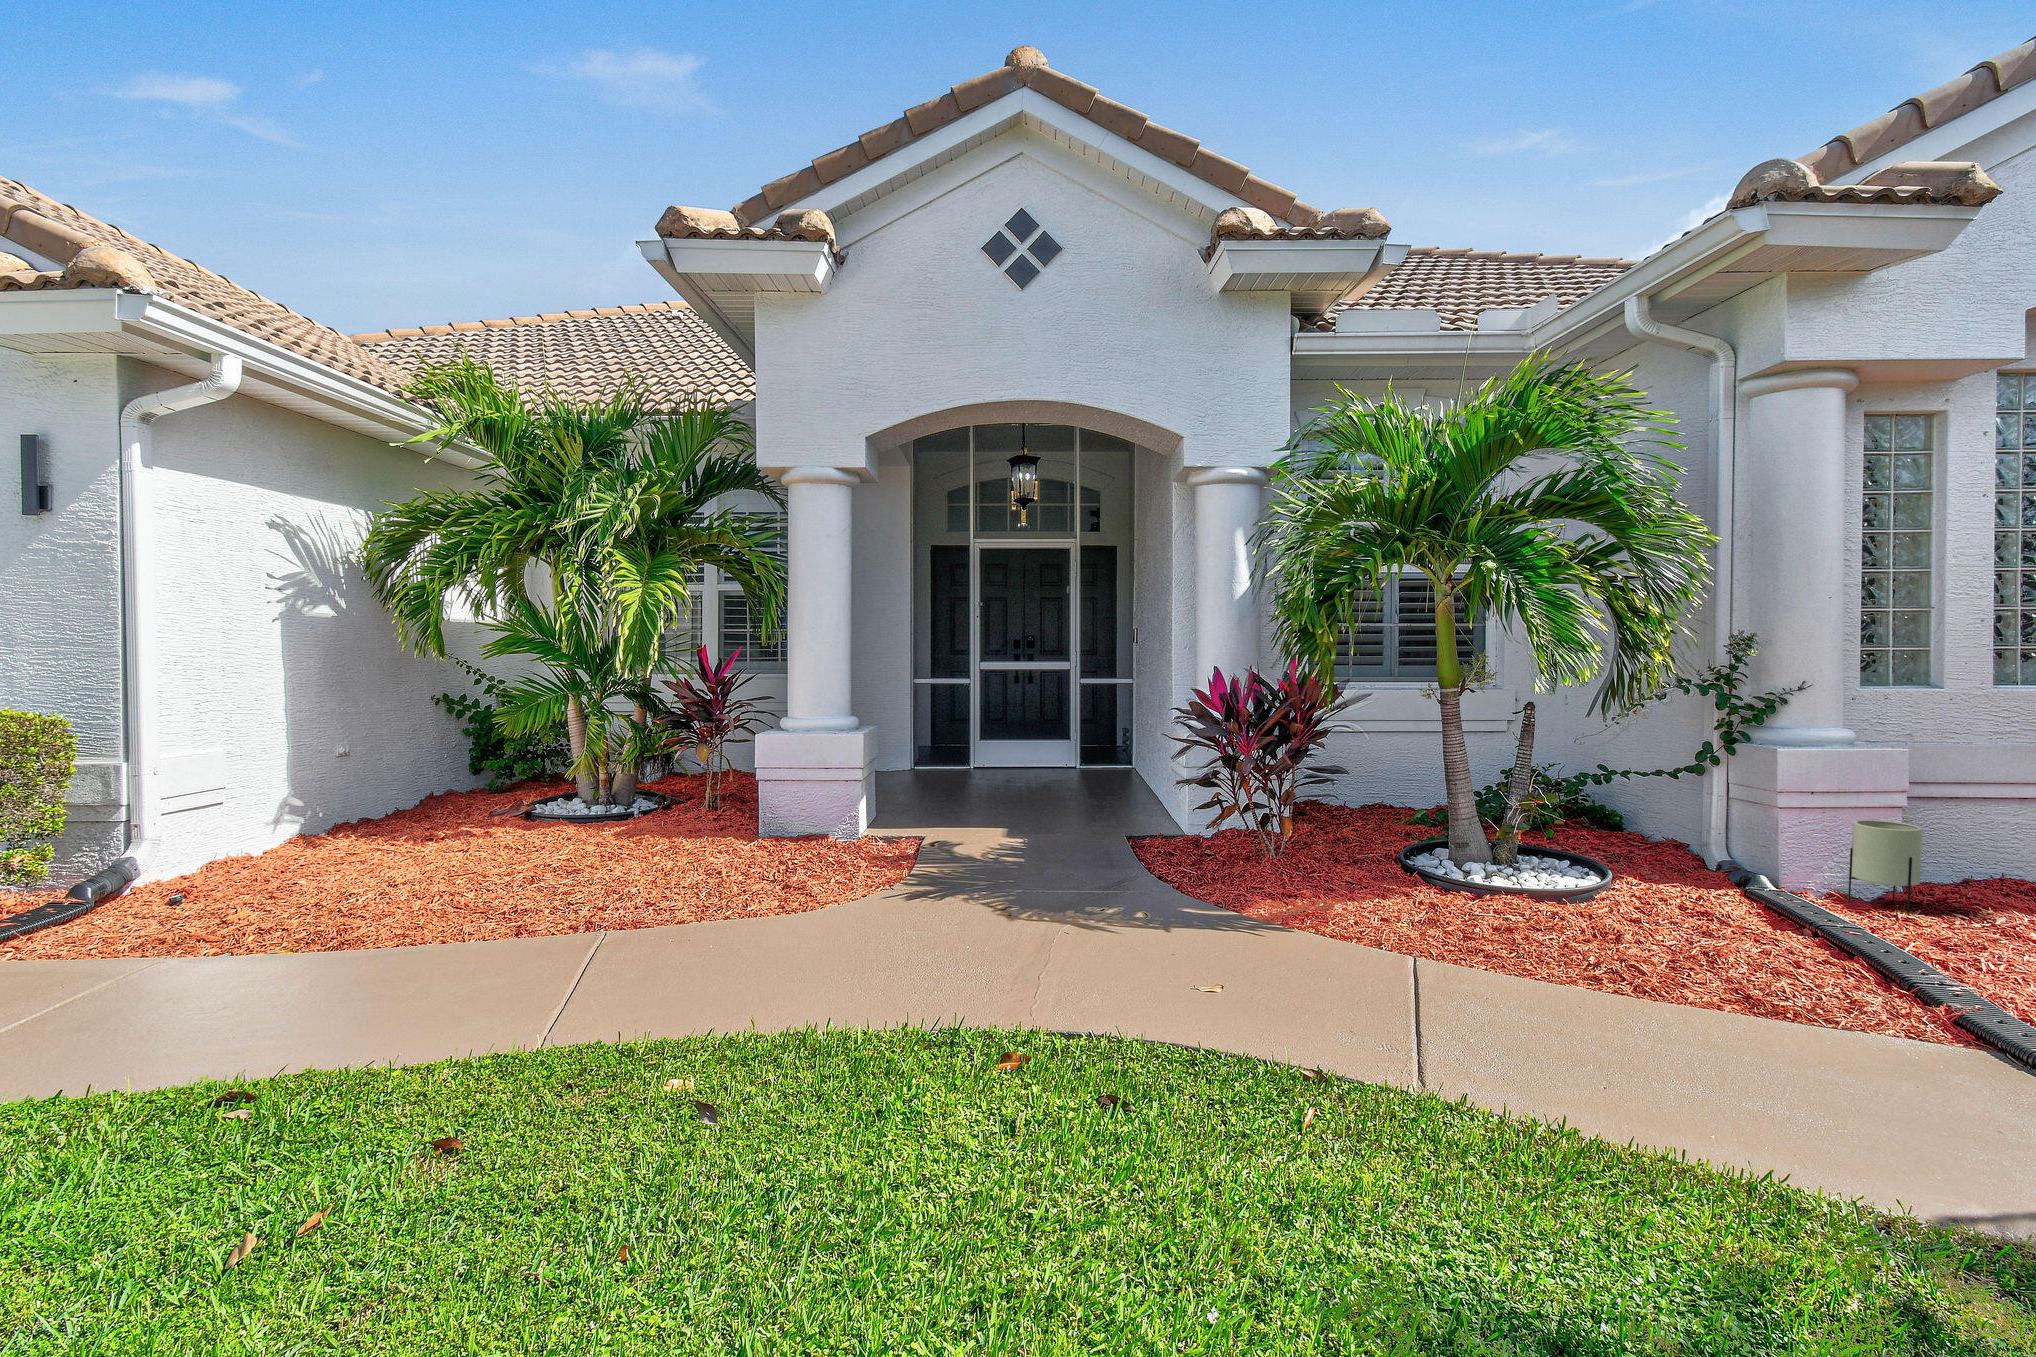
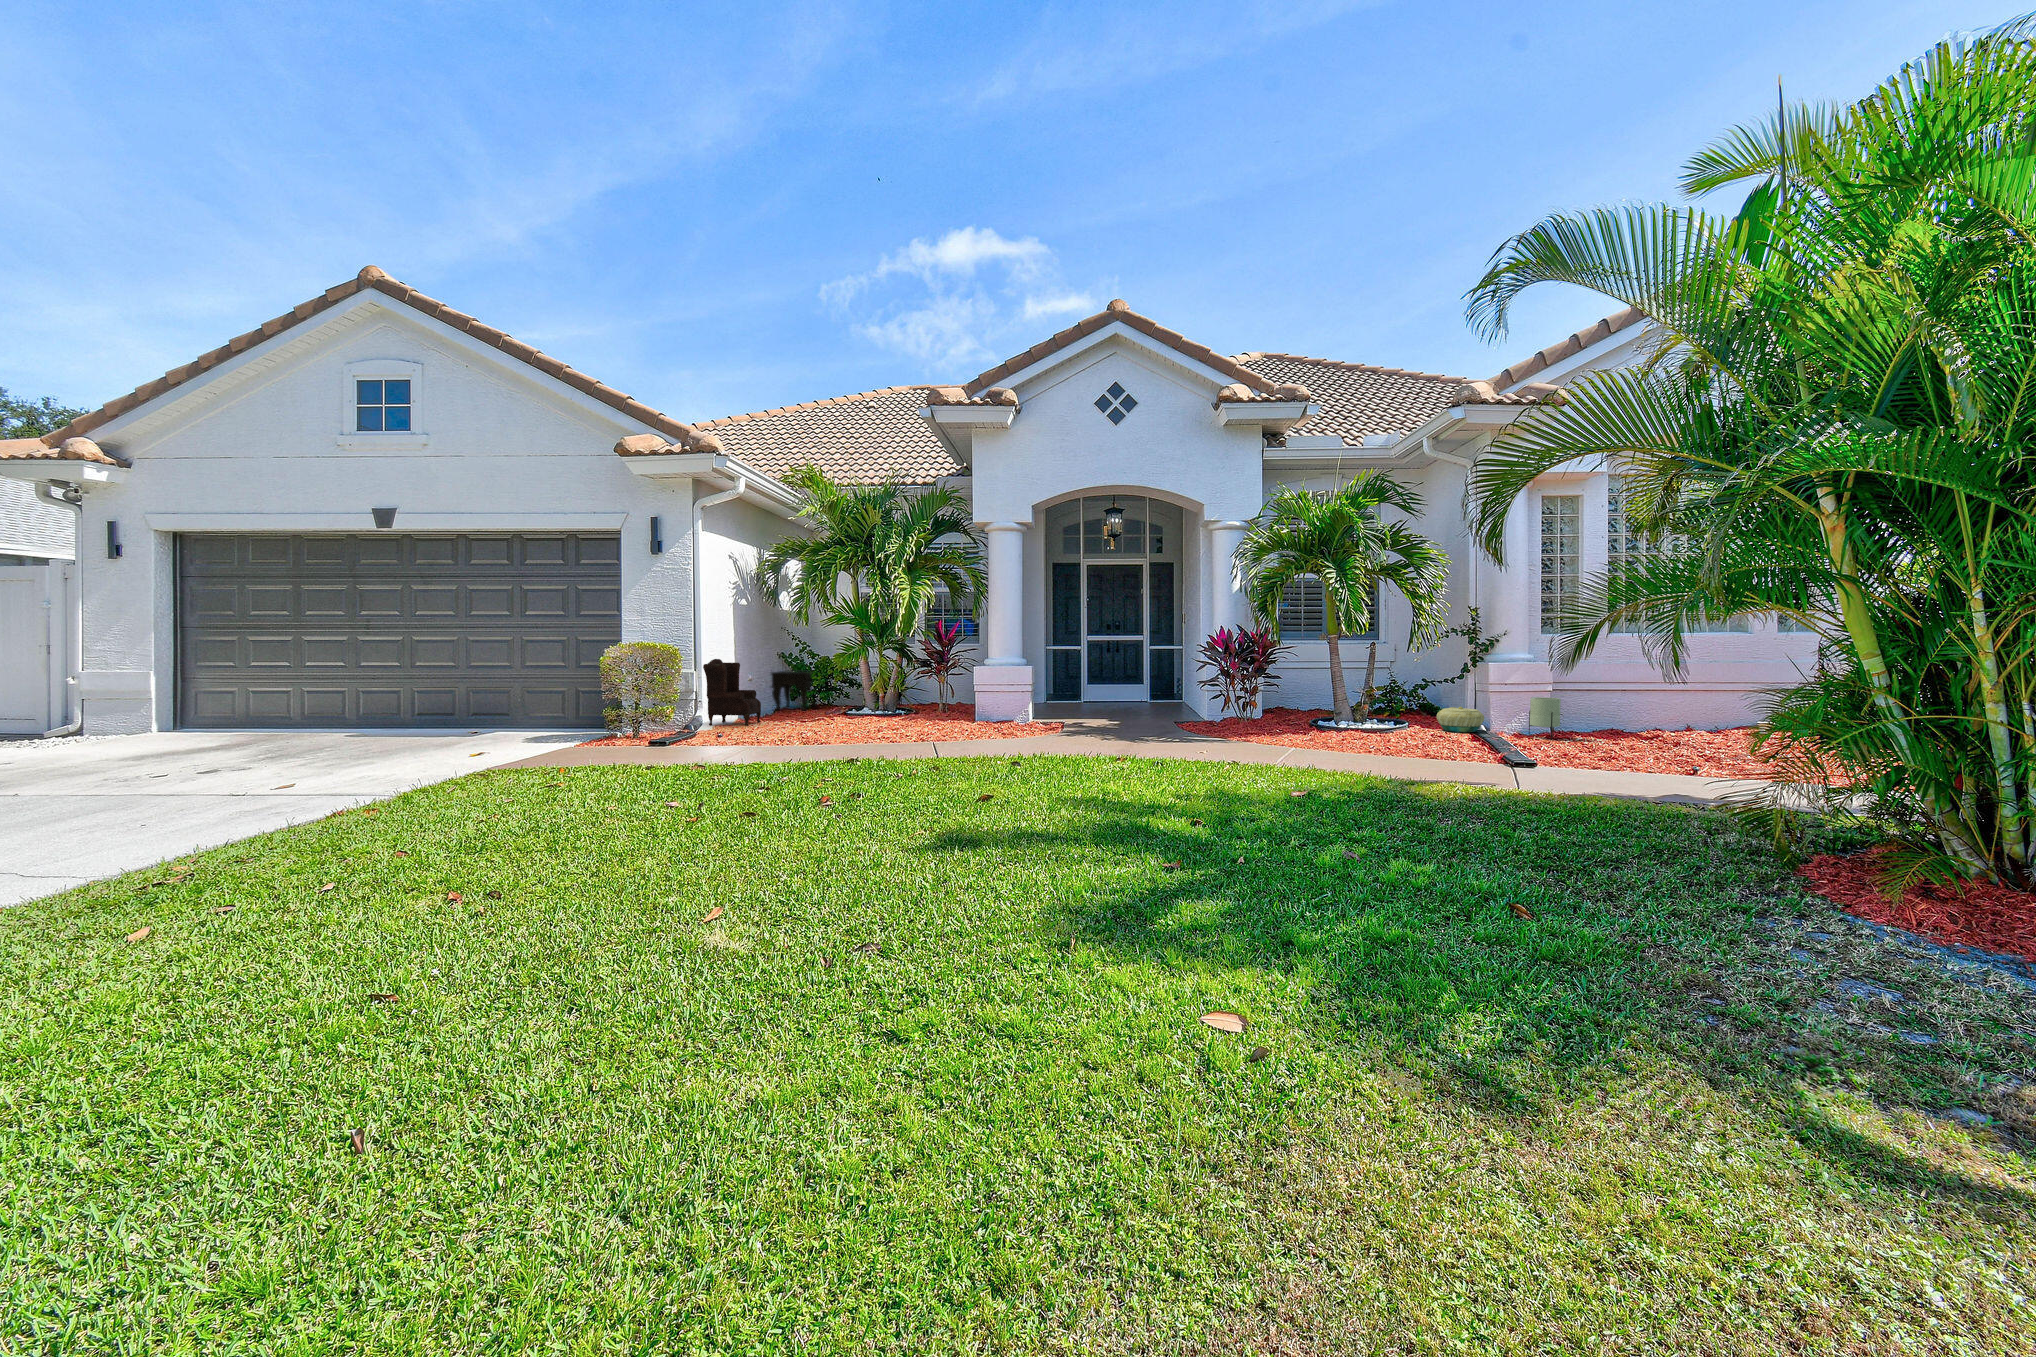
side table: none [388,736,505,816] -> present [771,671,817,710]
armchair: none [146,743,305,887] -> present [703,659,761,726]
basket: none [1647,830,1748,886] -> present [1436,707,1484,732]

